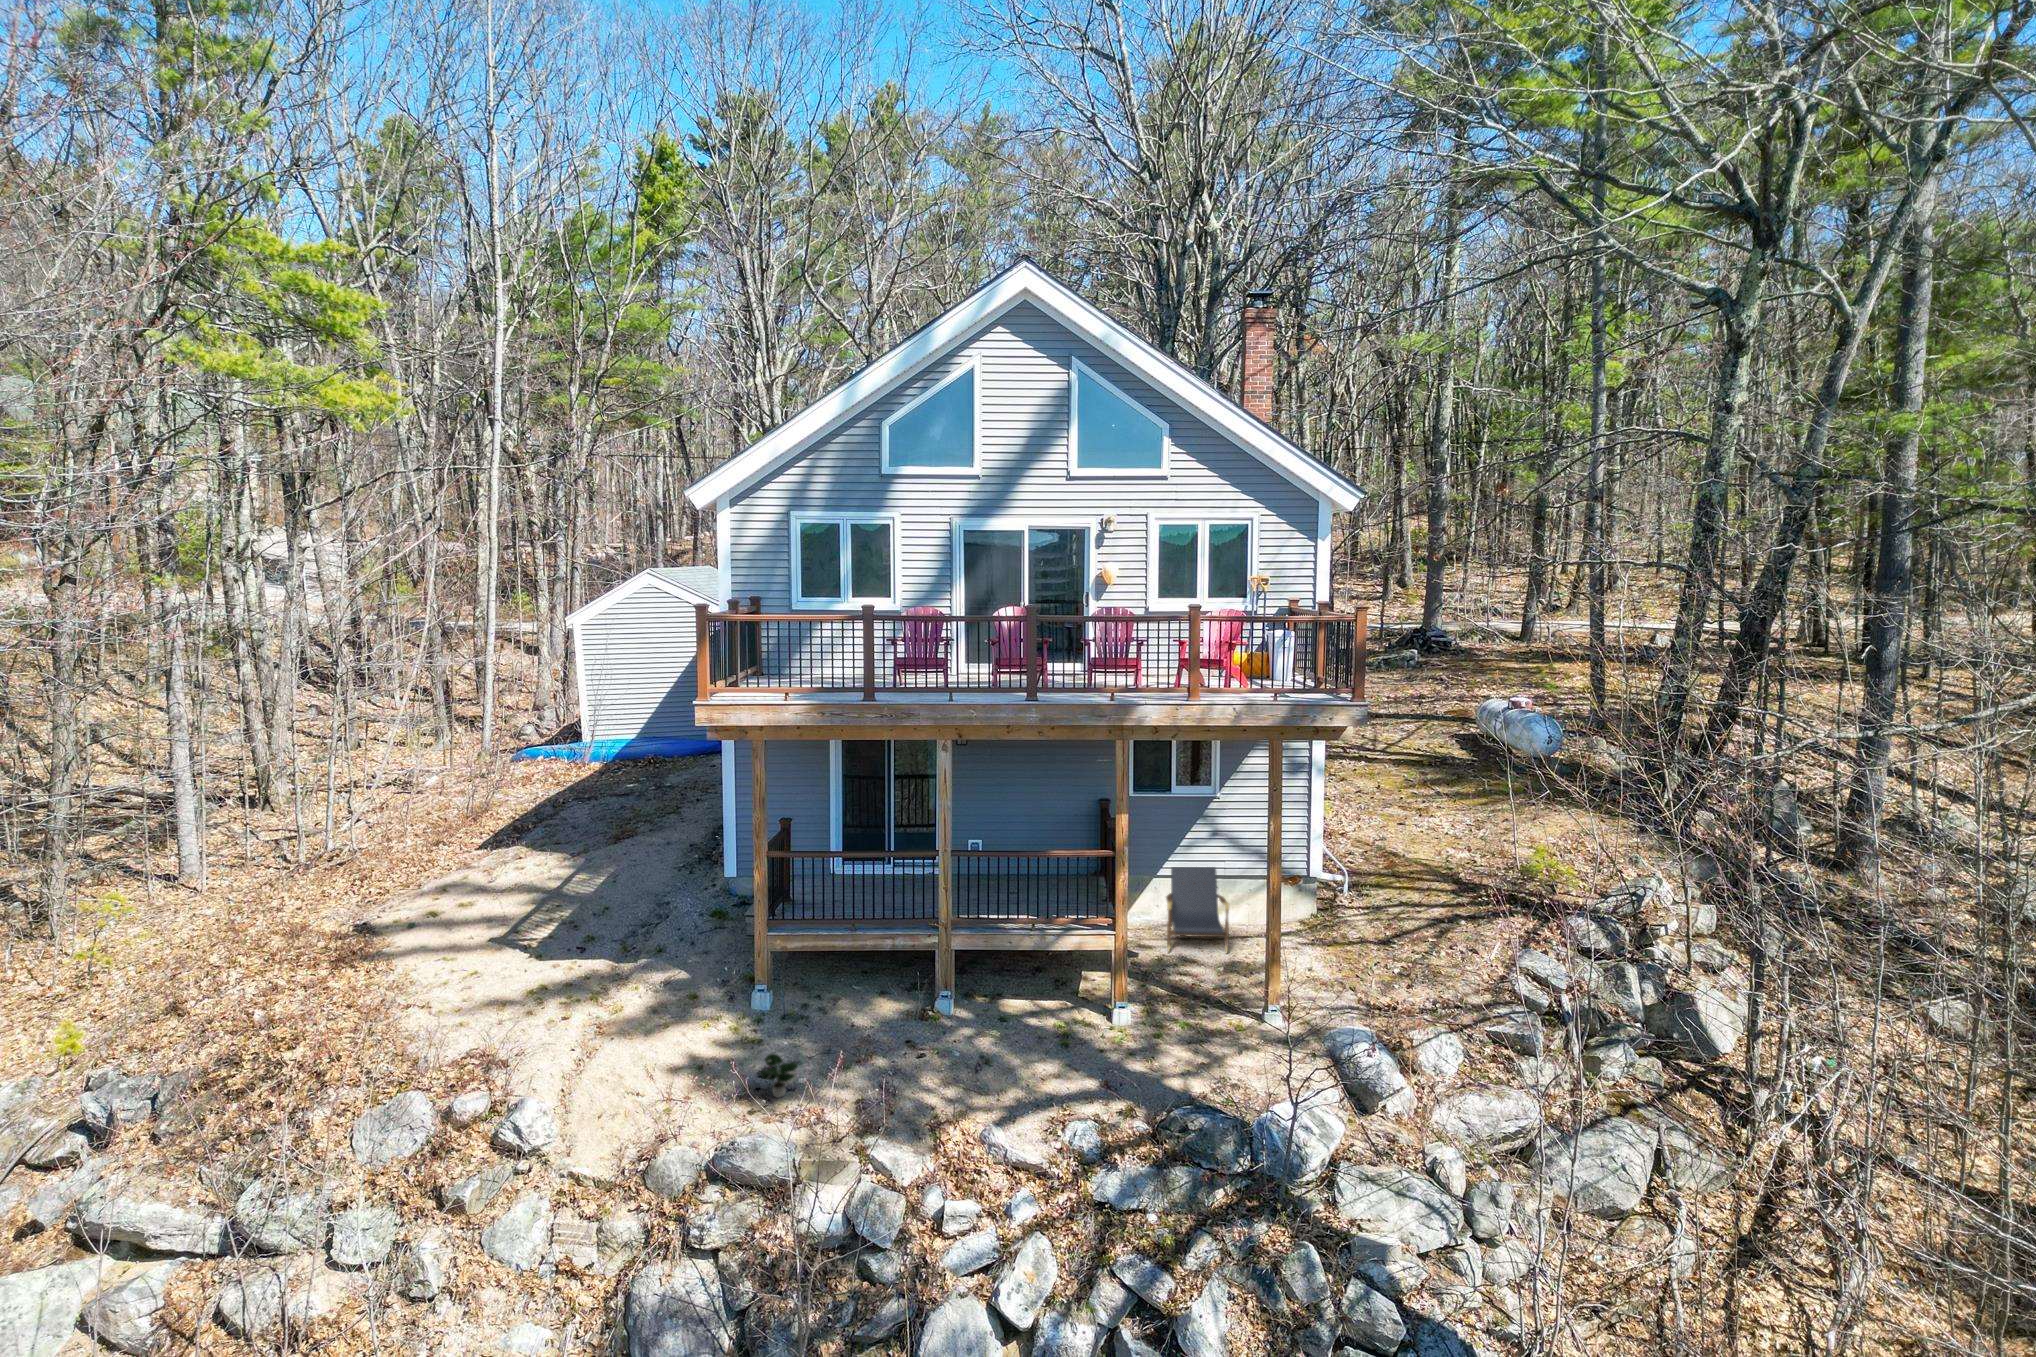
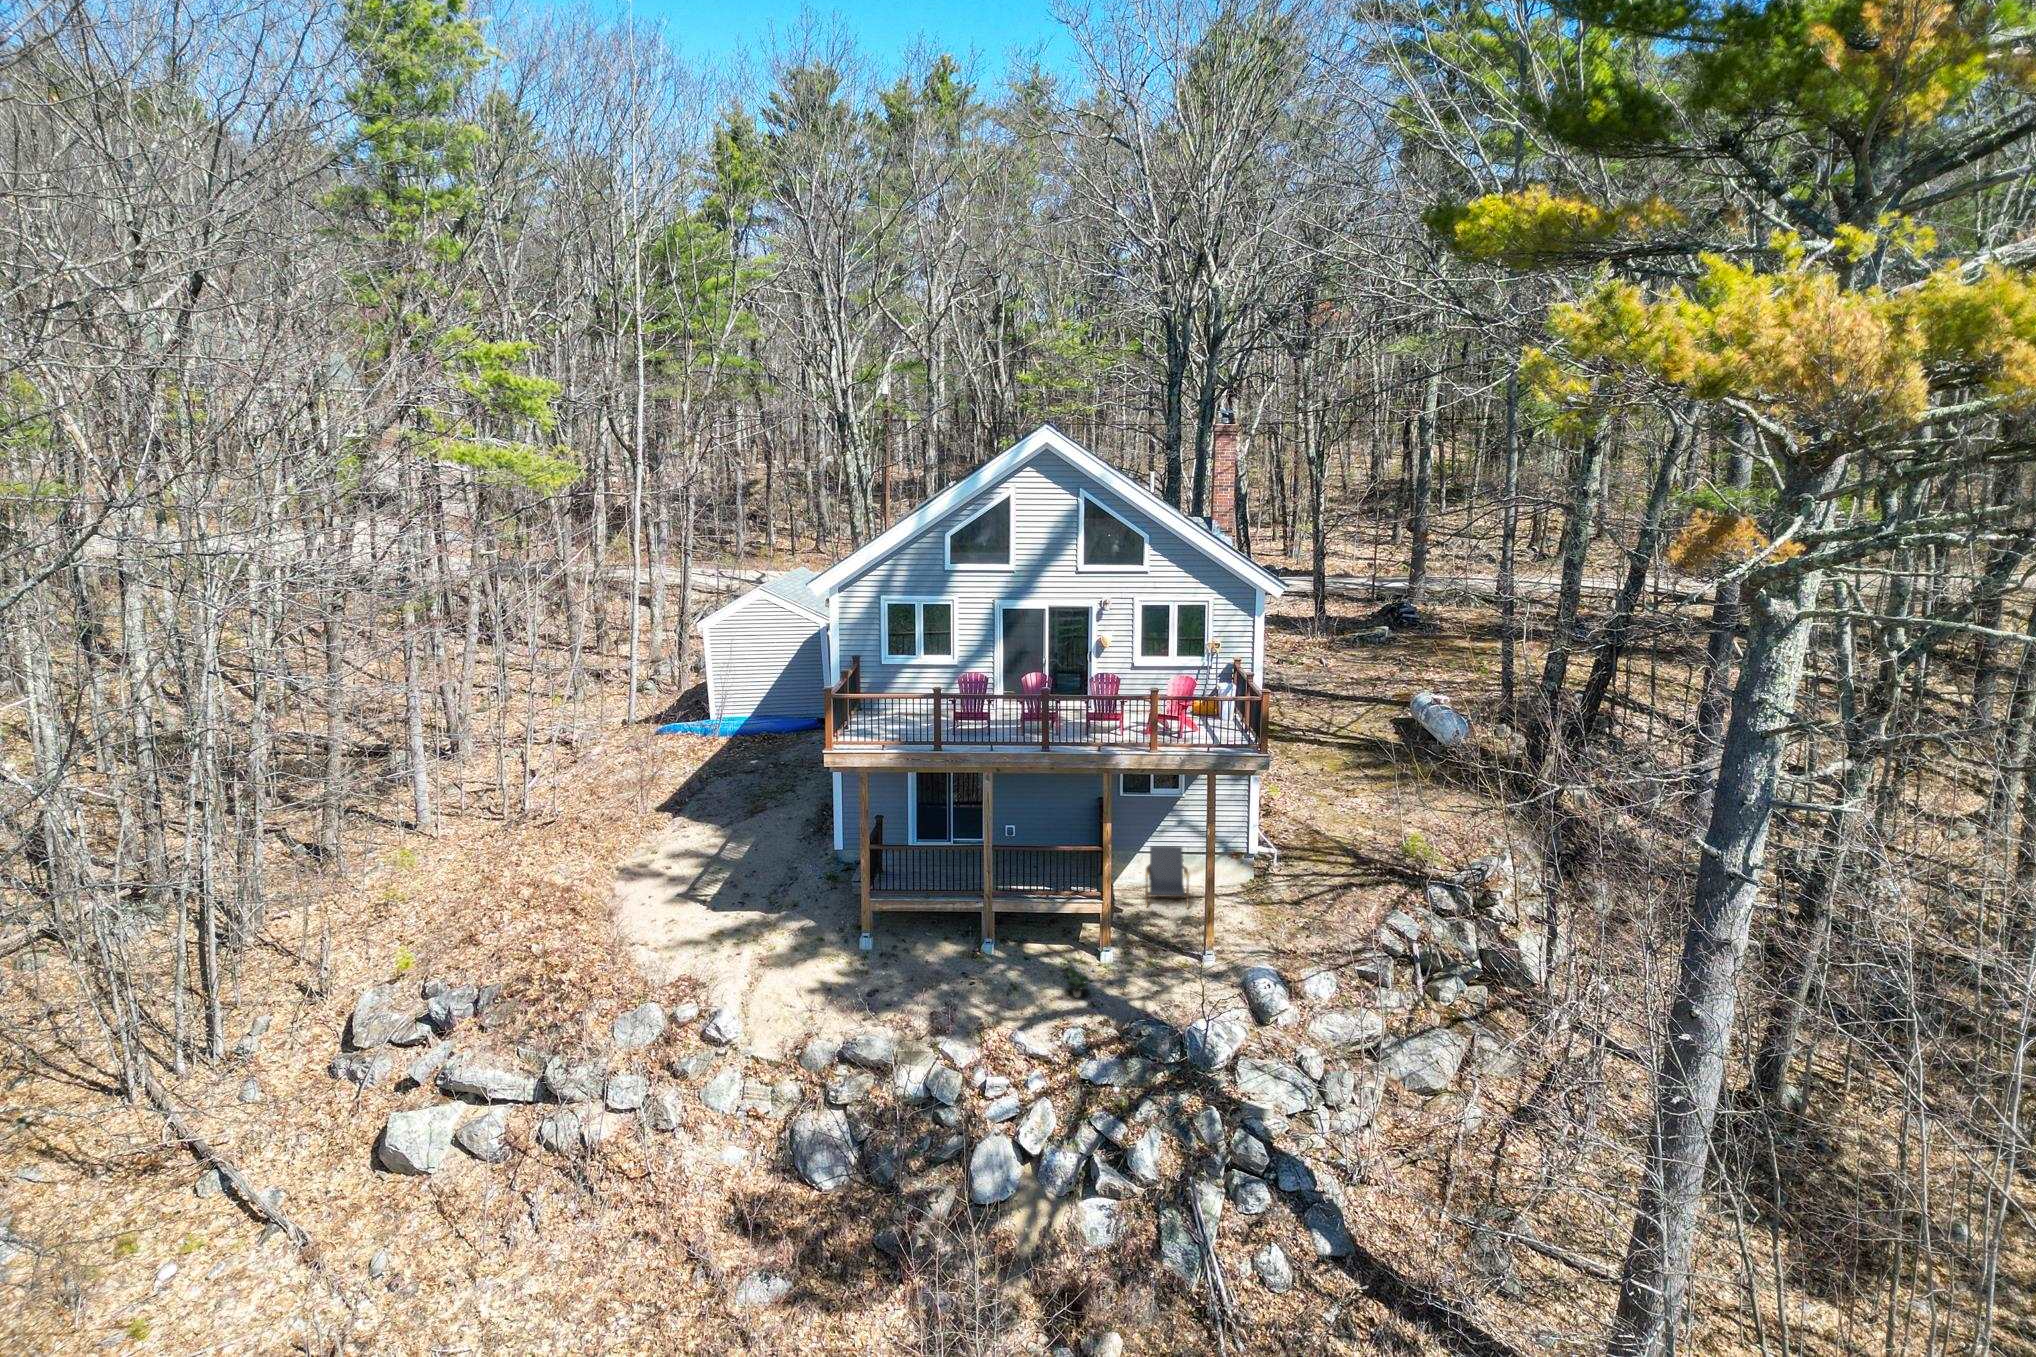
potted plant: present [761,1054,798,1098] -> present [1066,970,1089,998]

